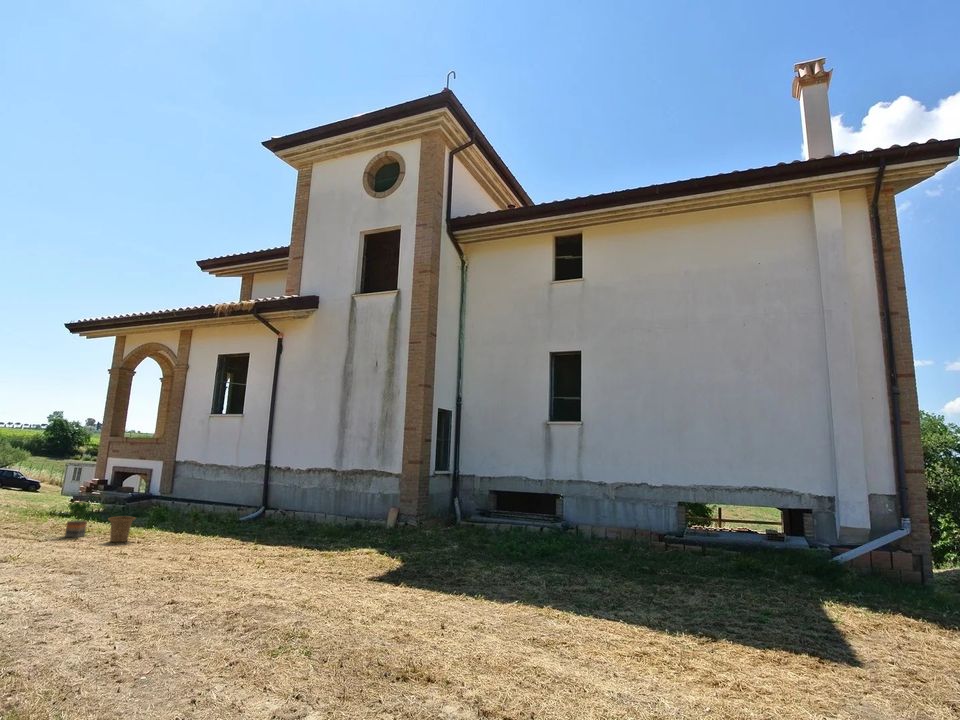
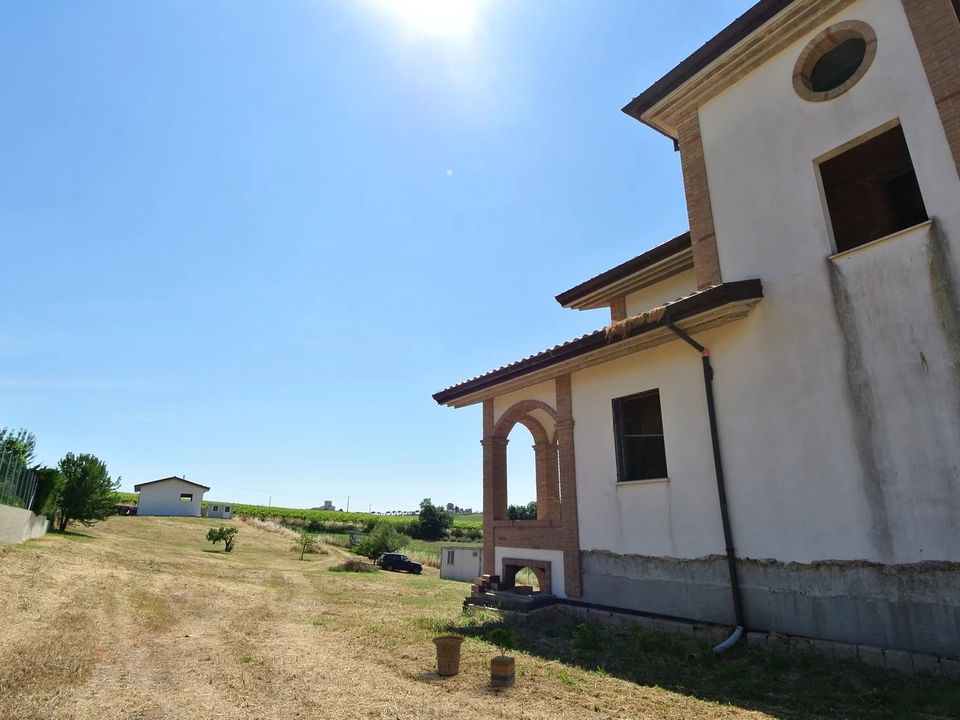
basket: present [108,517,135,542] -> present [432,635,465,676]

